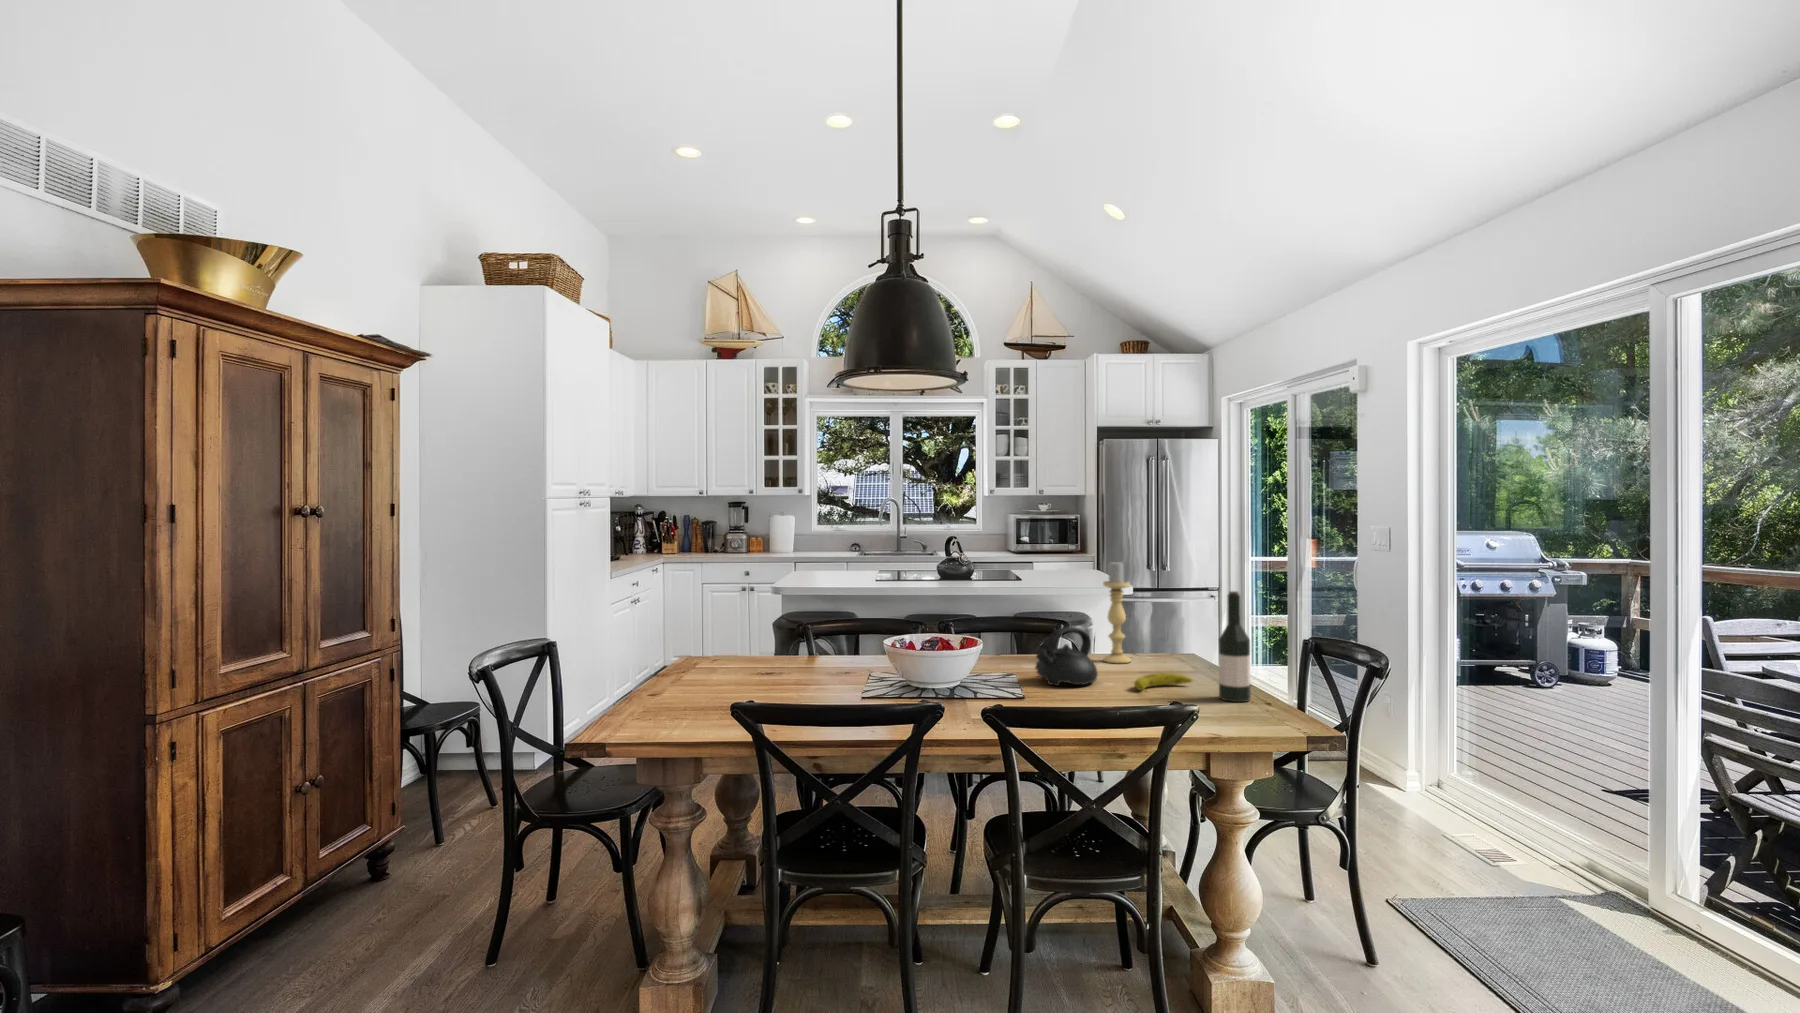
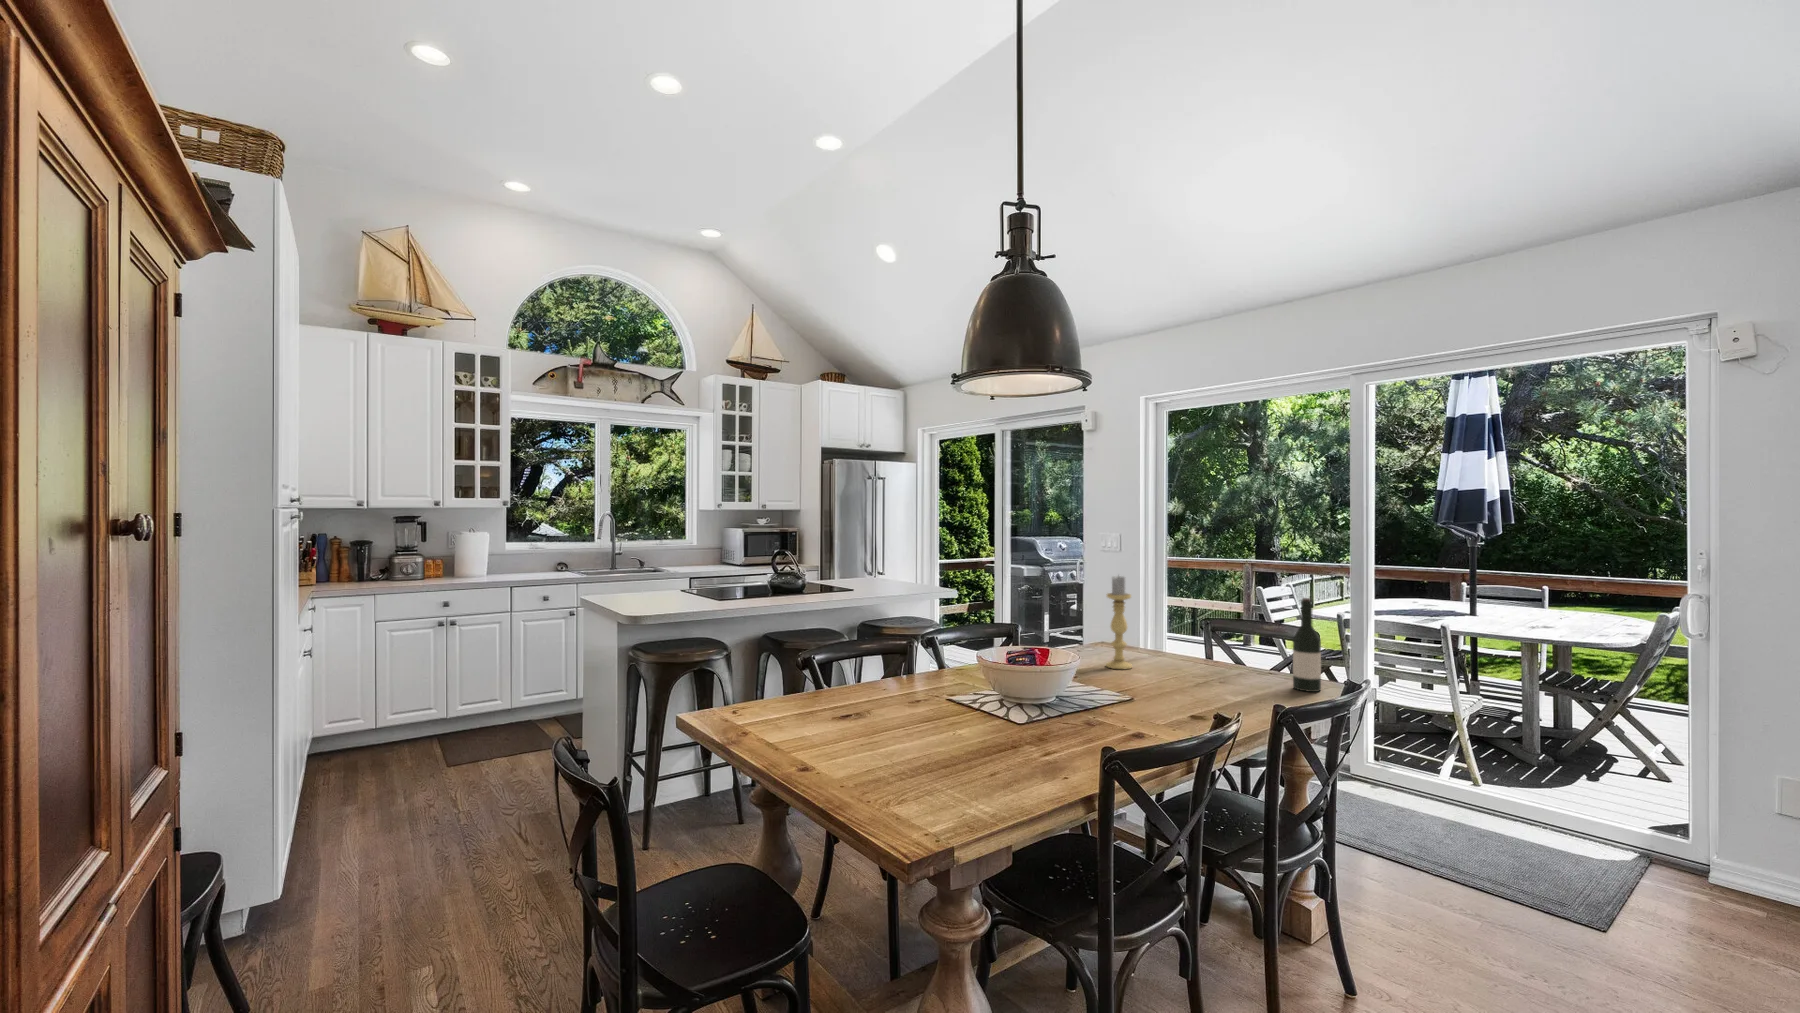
teapot: present [1036,627,1098,686] -> none [1136,640,1199,700]
fruit: present [1134,673,1192,690] -> none [1222,673,1253,694]

